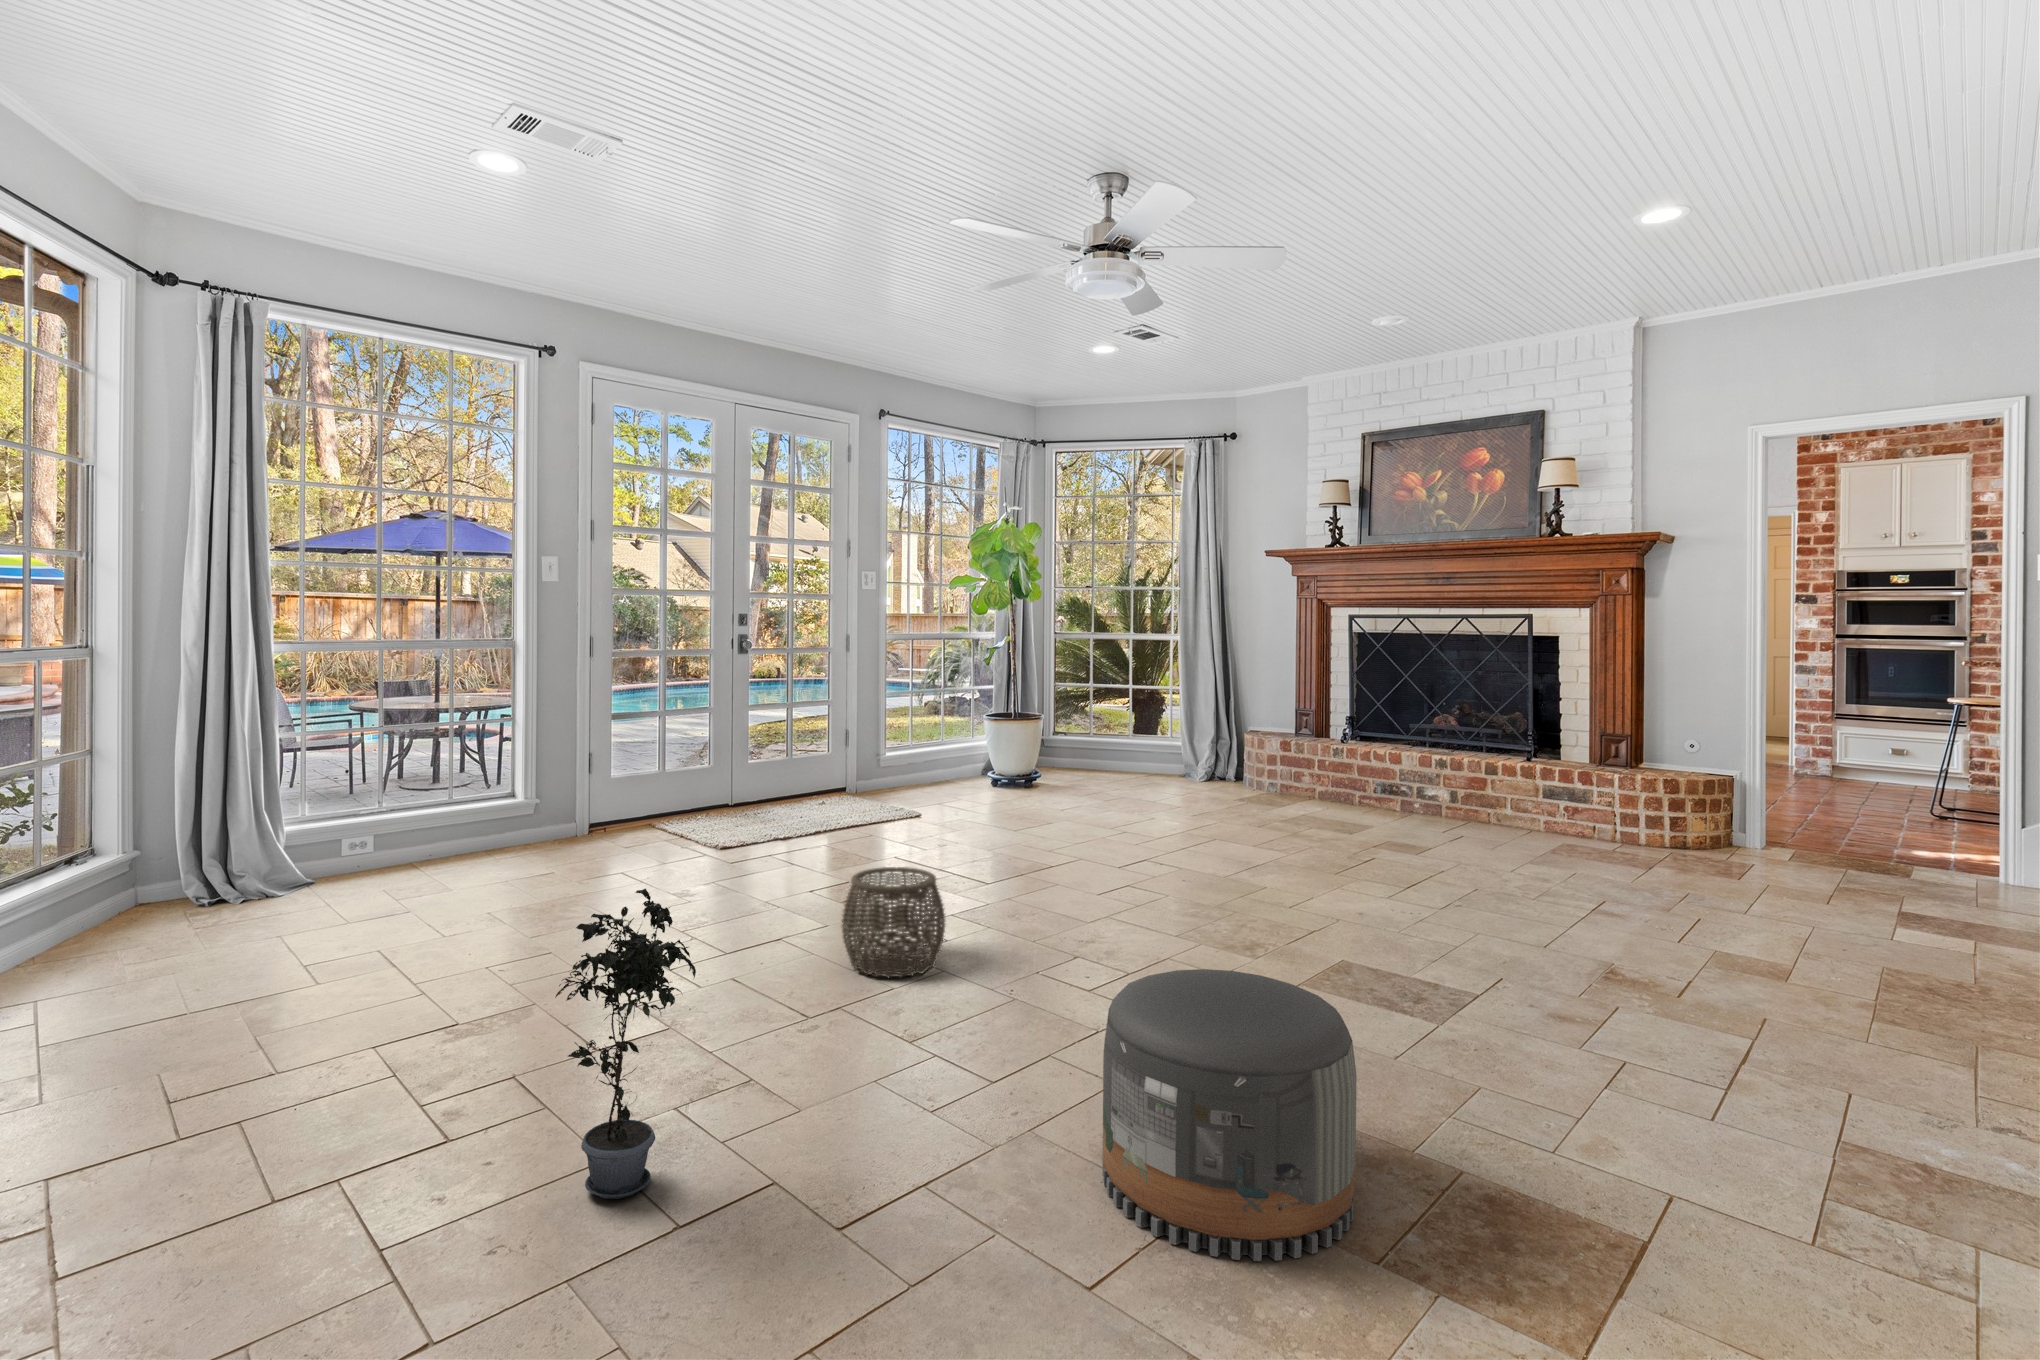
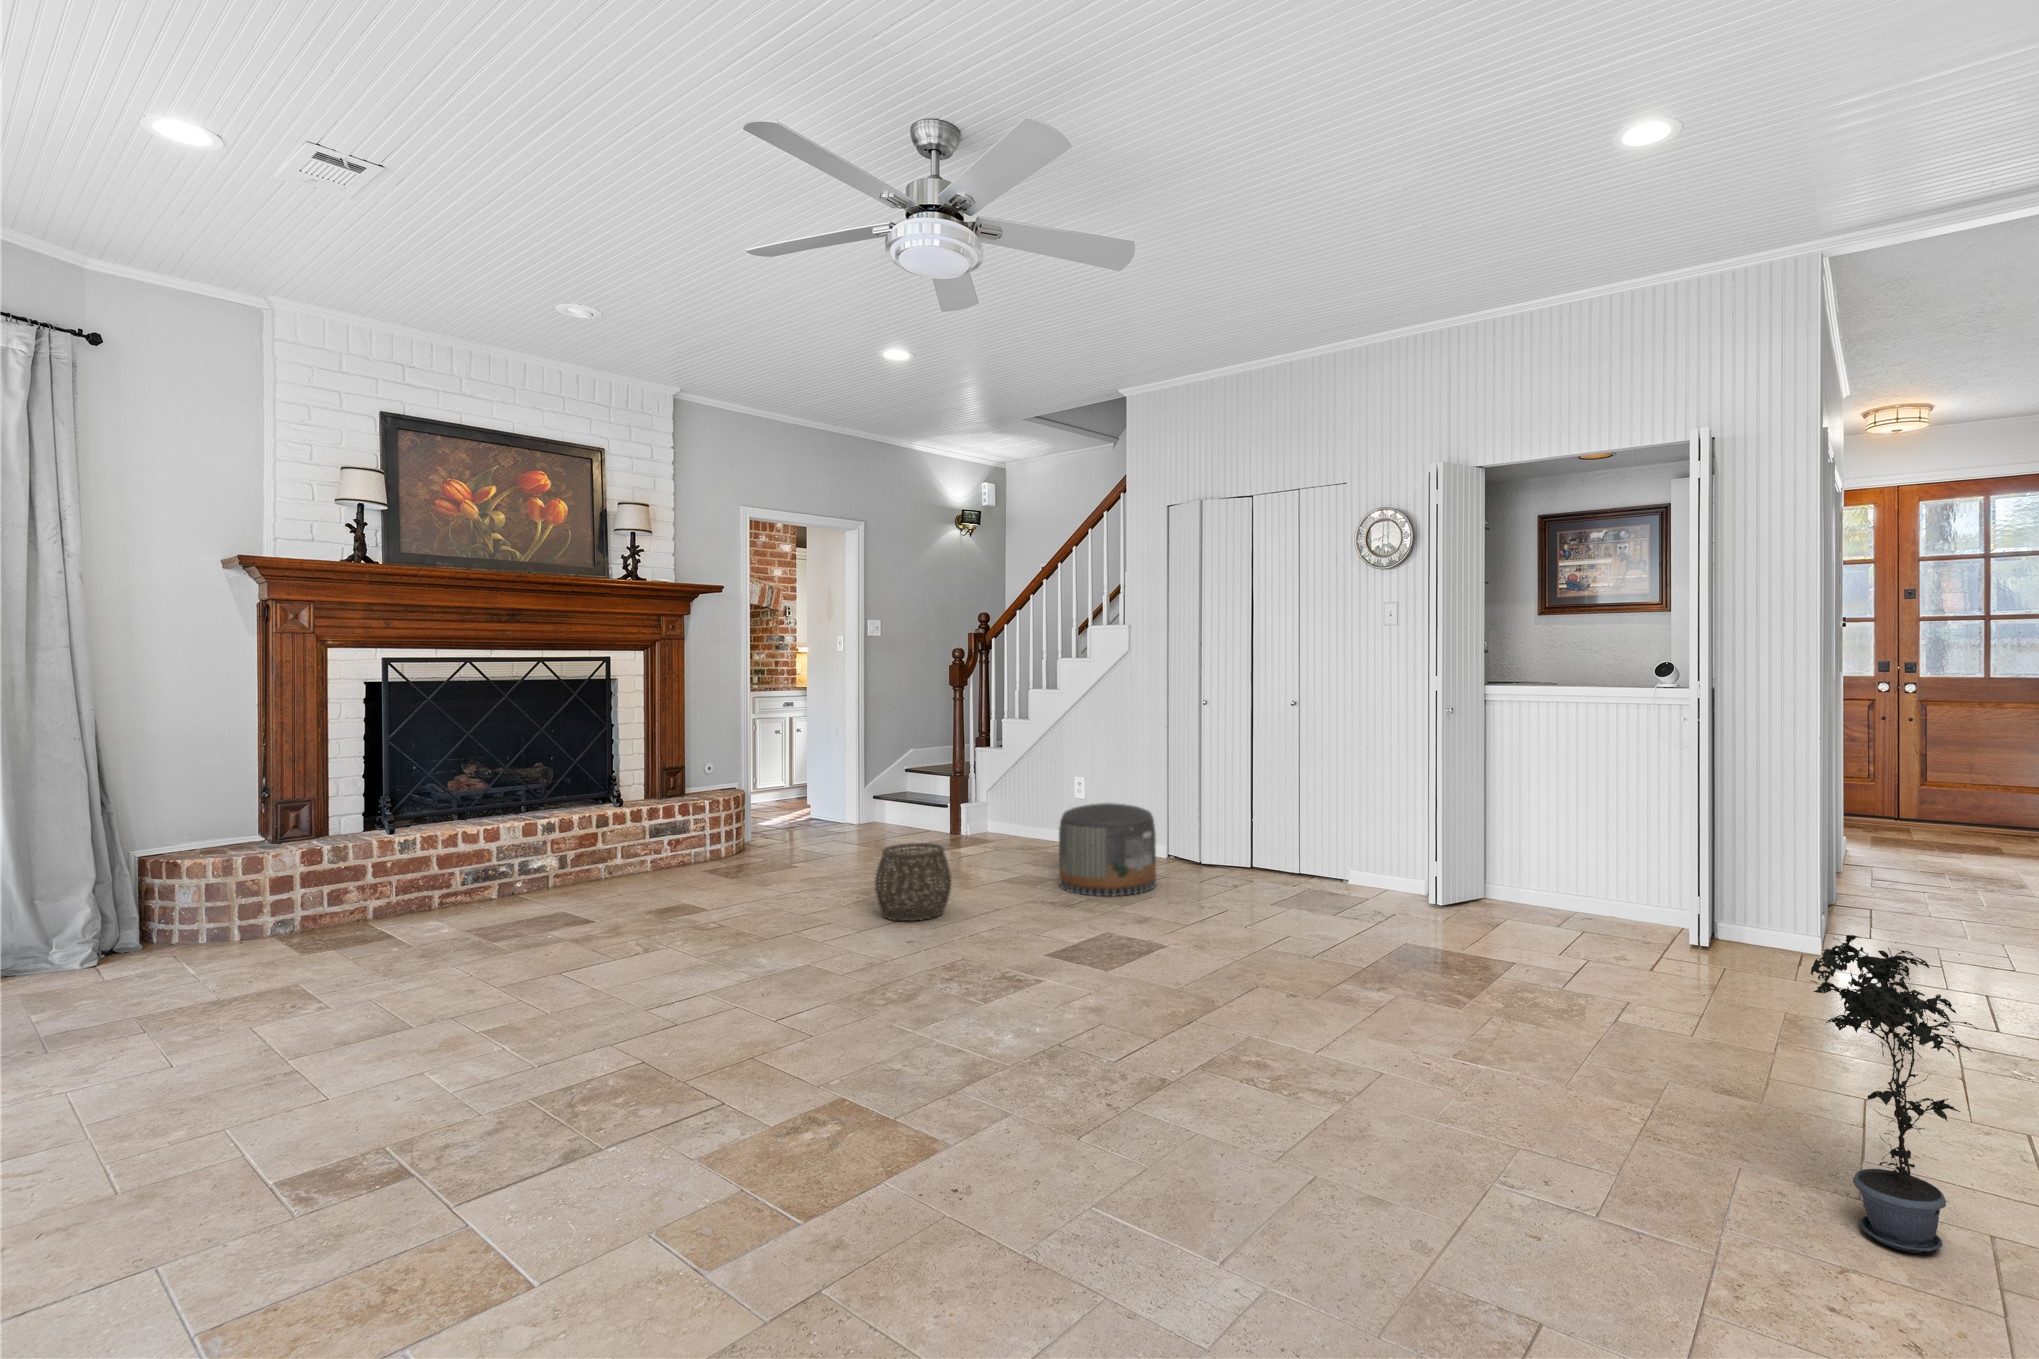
woven basket: present [841,867,945,978] -> present [875,843,951,921]
pouf: present [1103,969,1357,1261] -> present [1059,803,1156,896]

